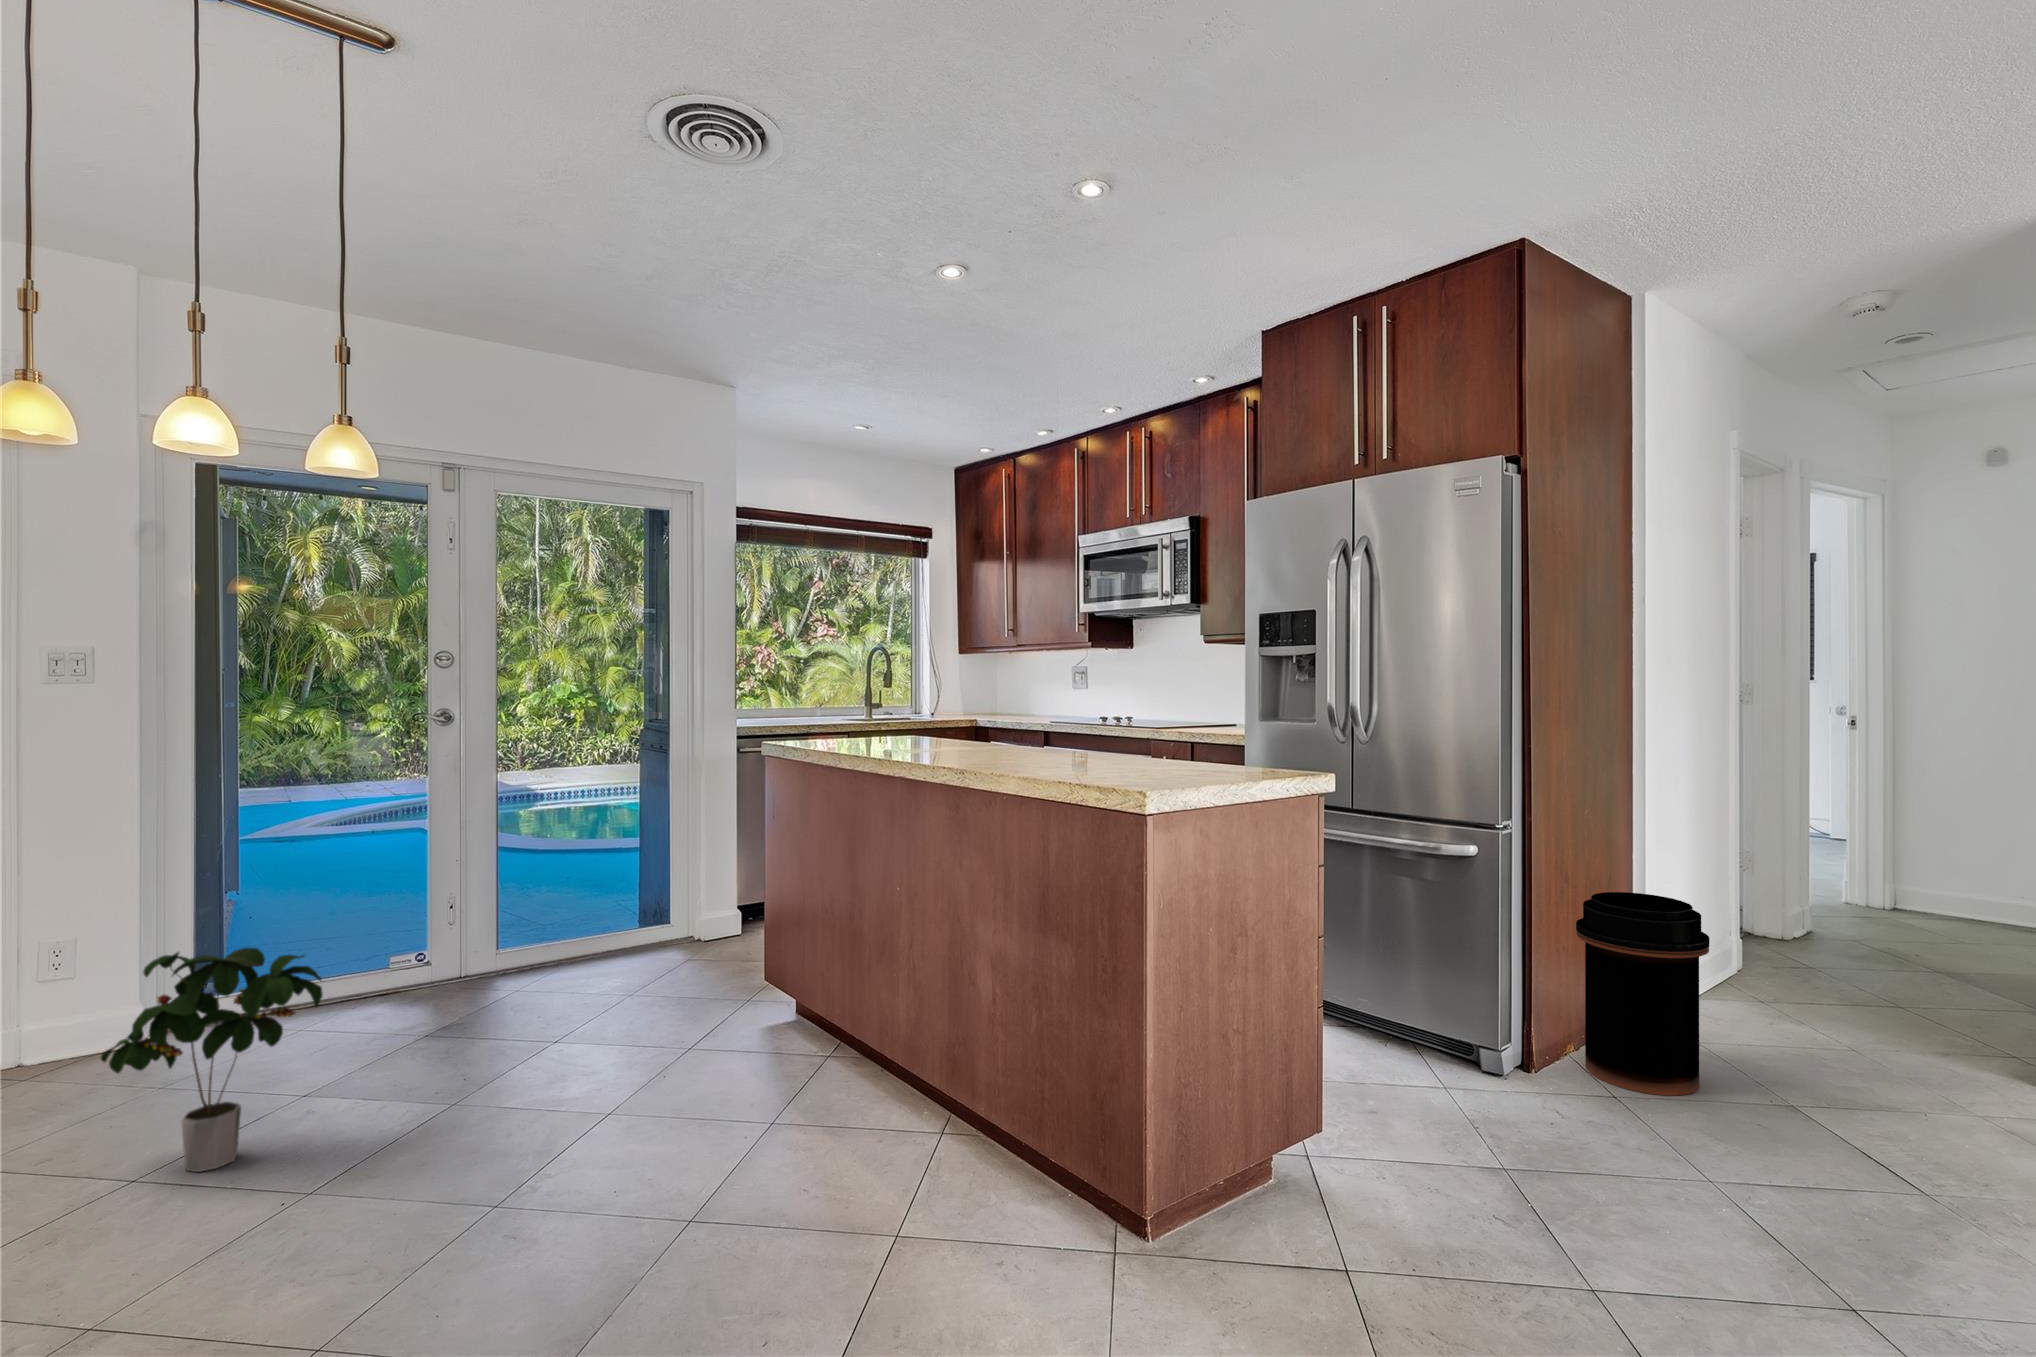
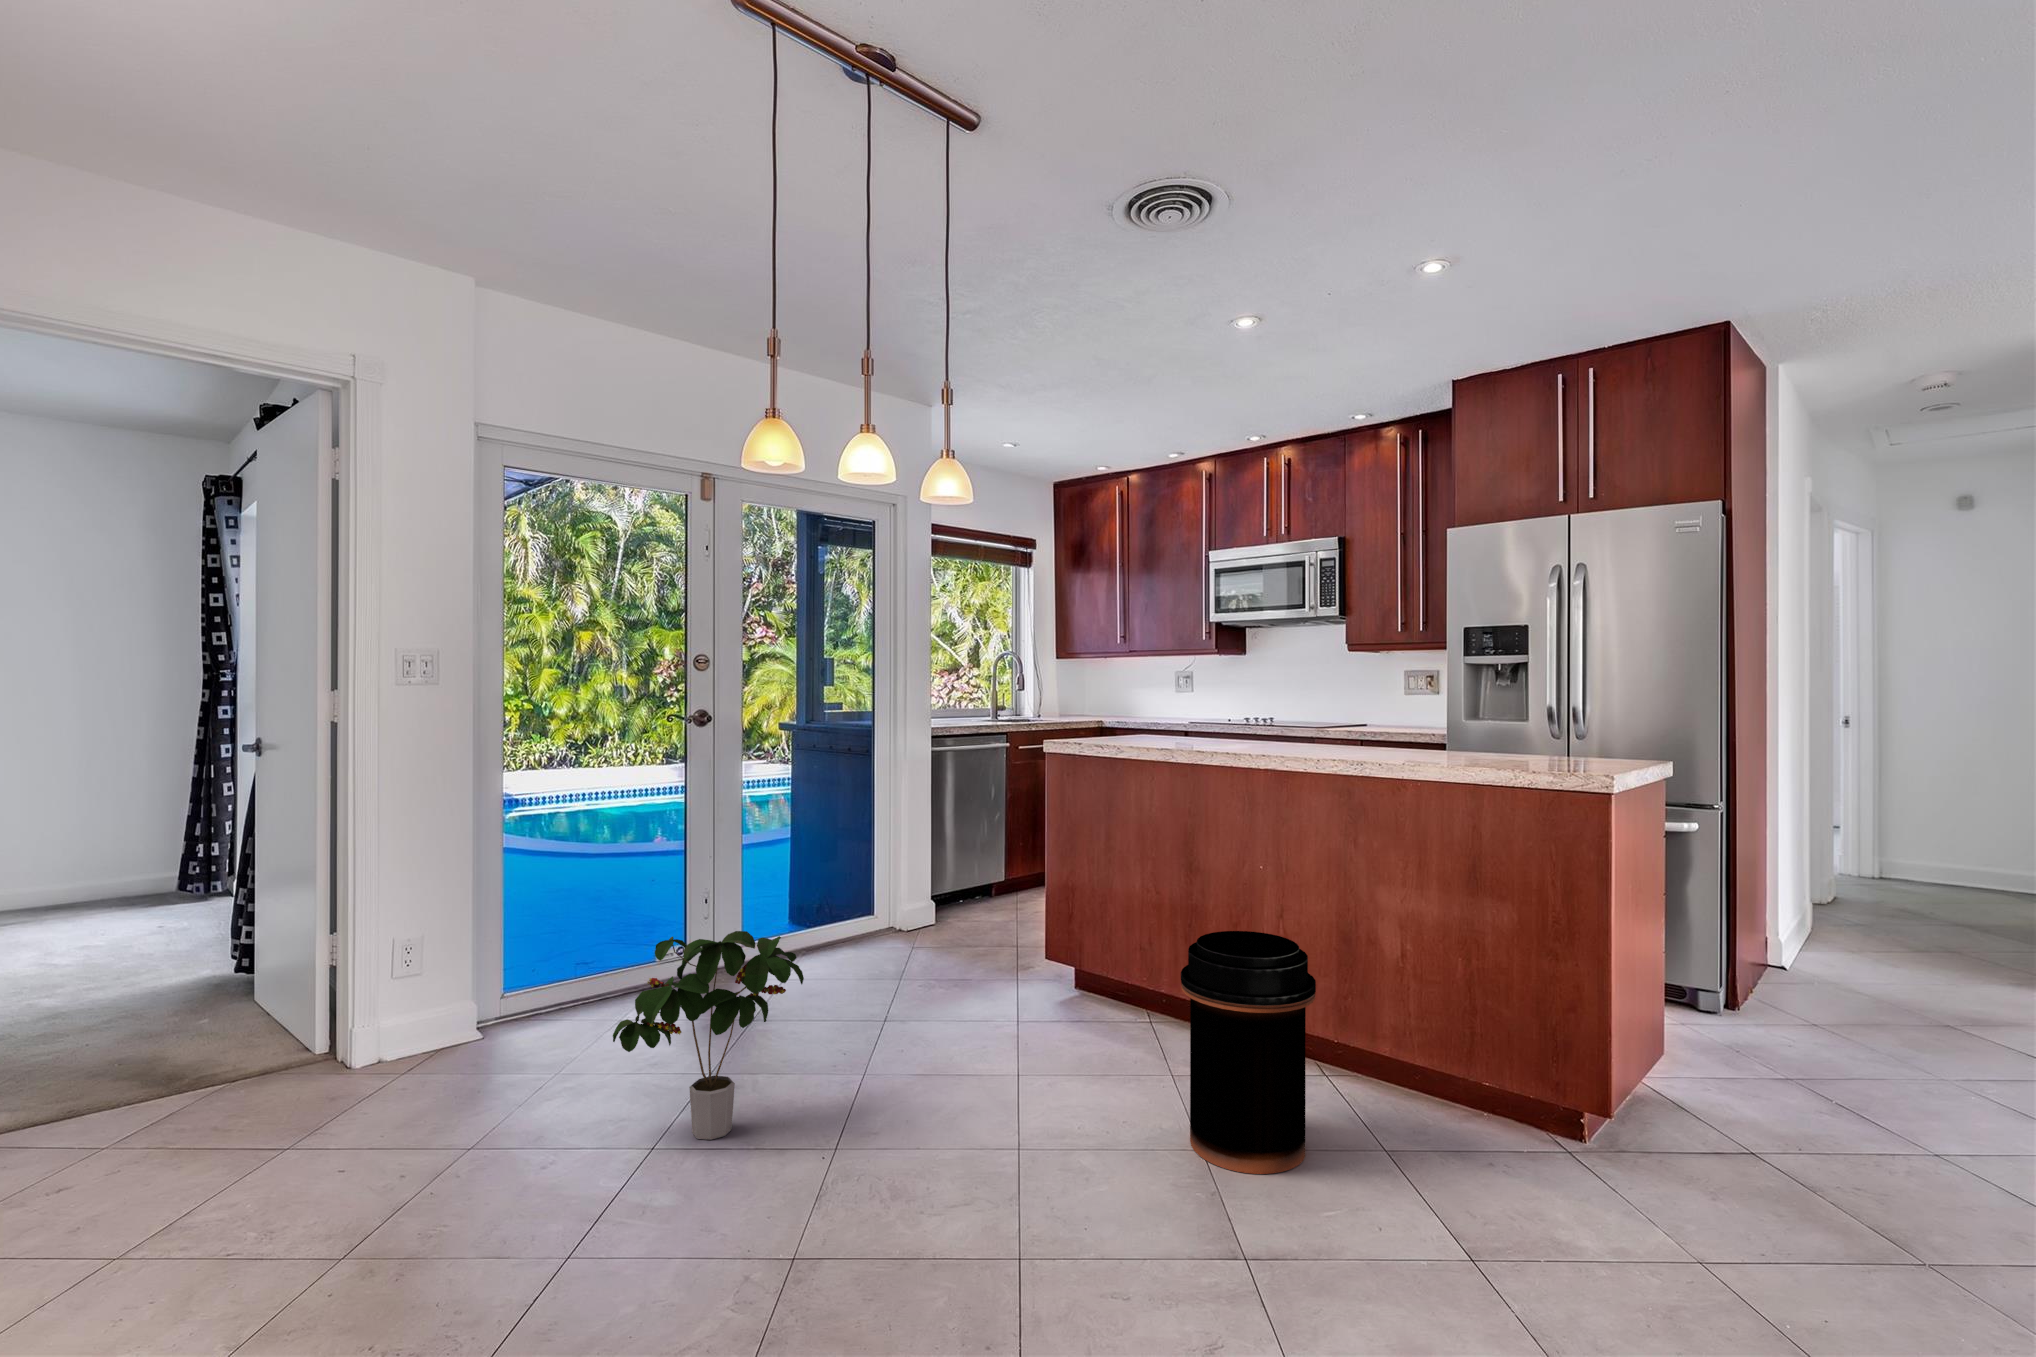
trash can: present [1576,892,1709,1095] -> present [1181,931,1316,1174]

